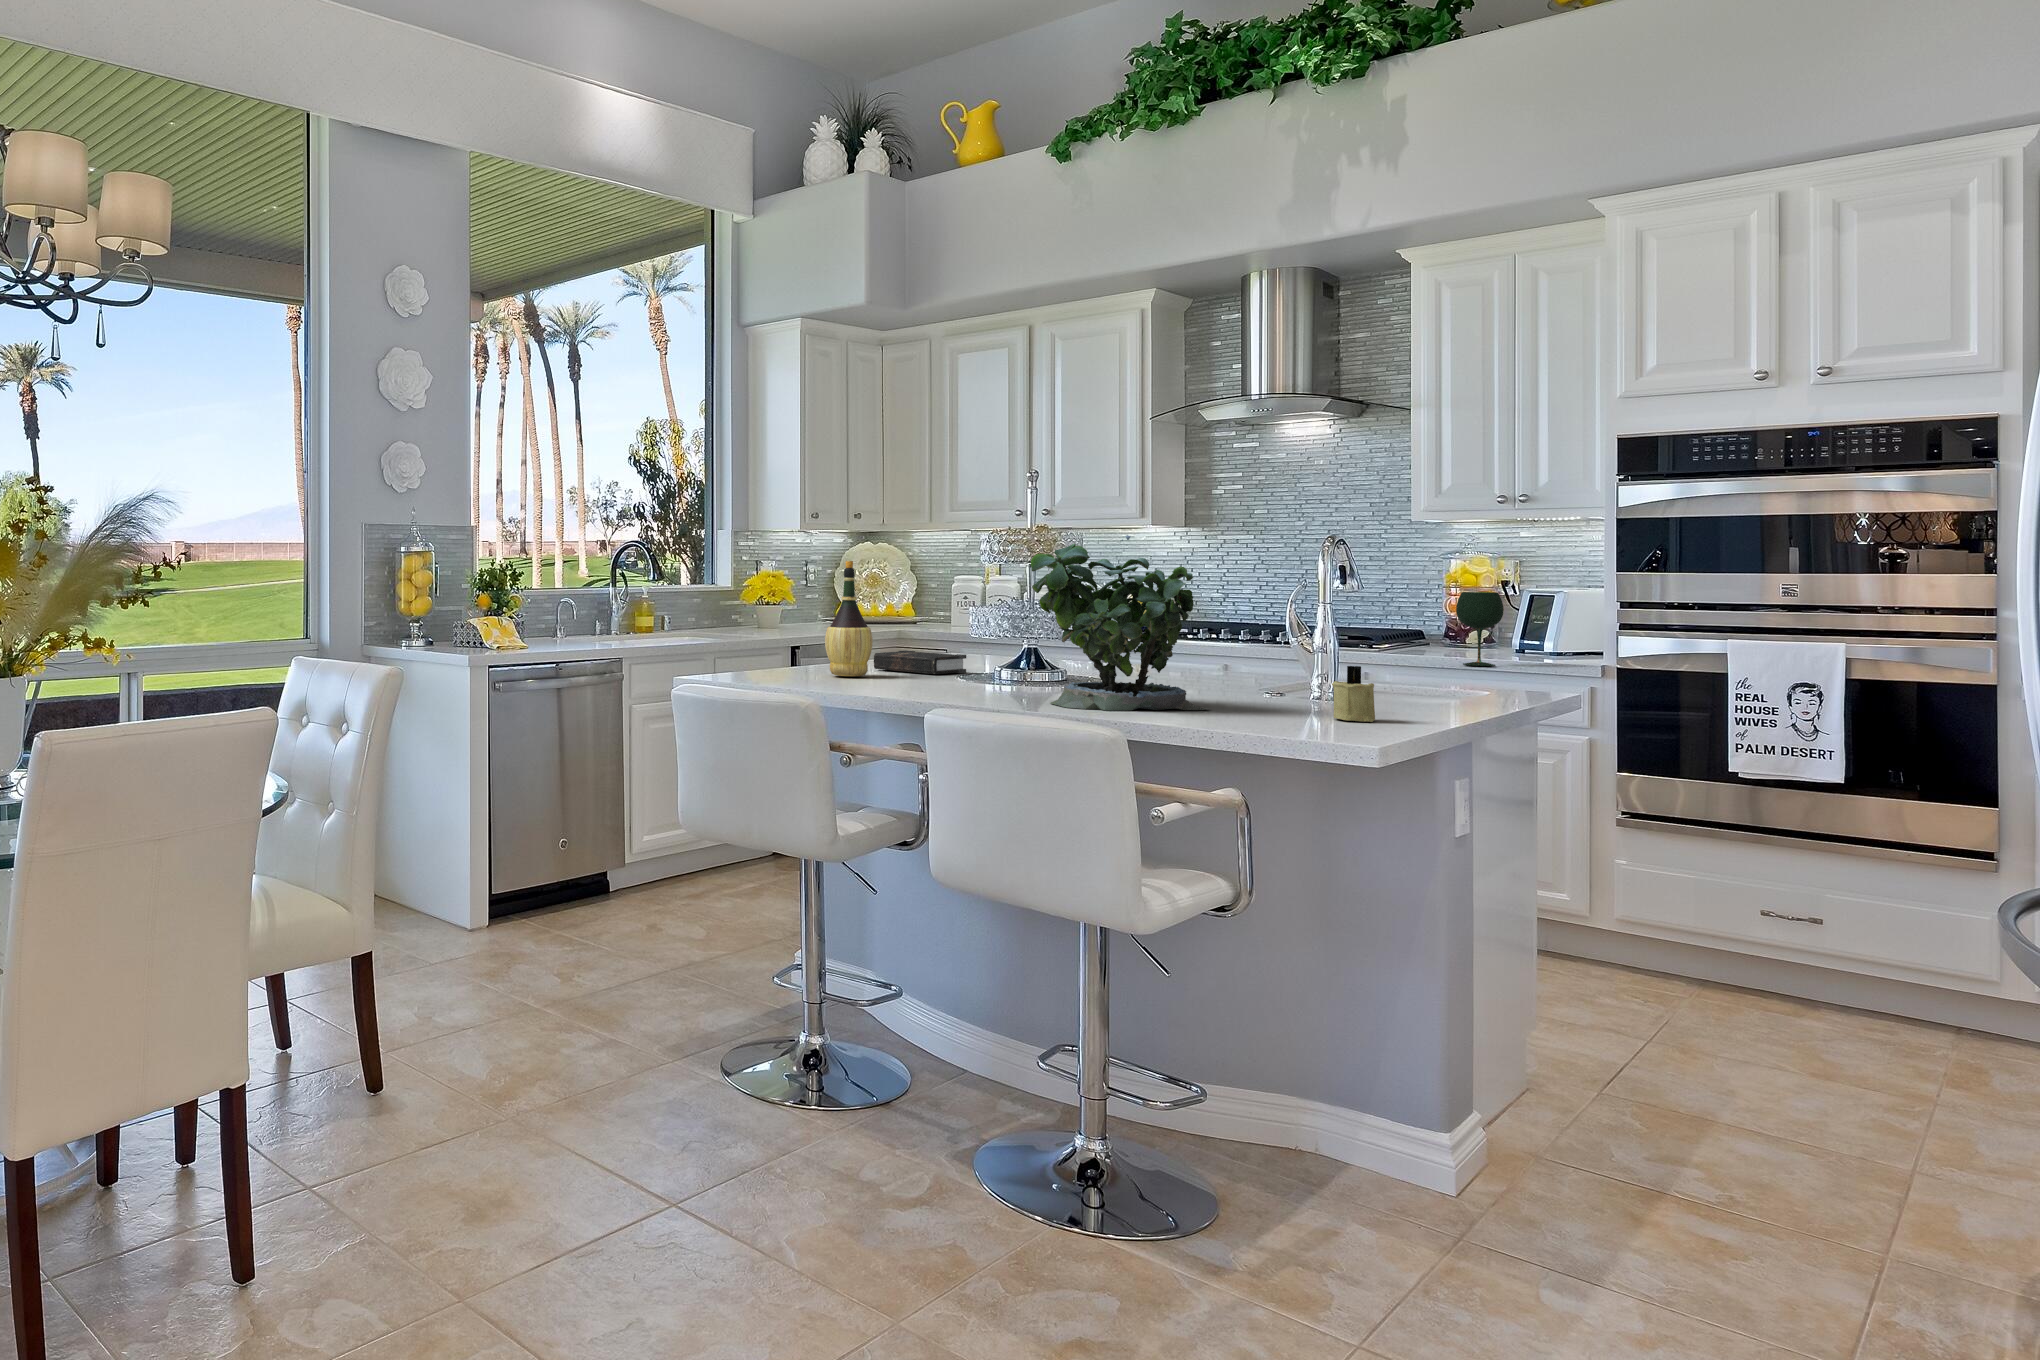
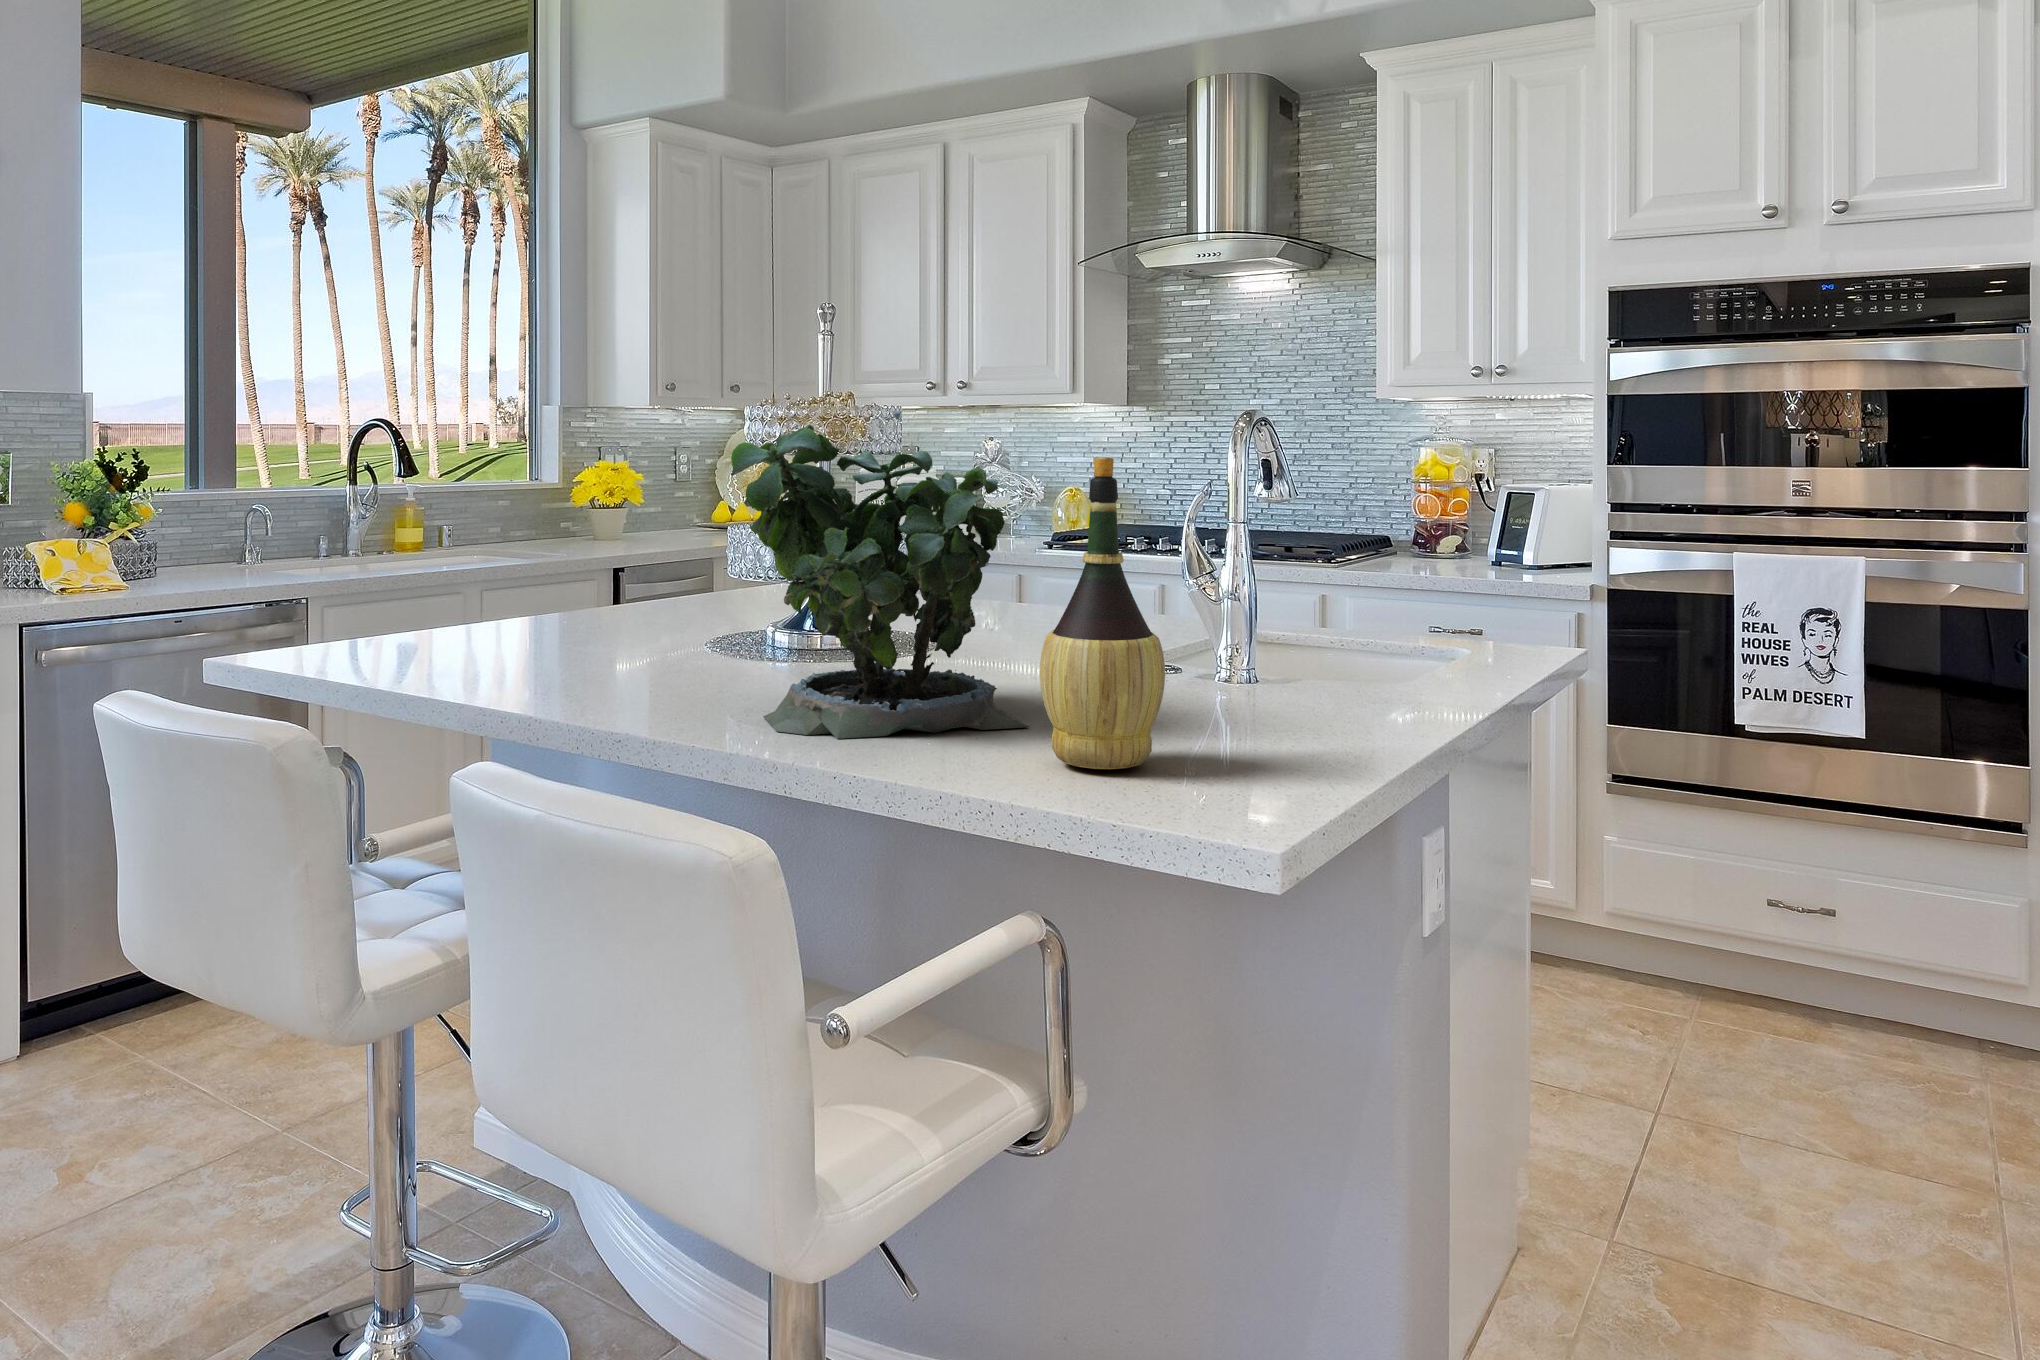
wine bottle: present [825,561,873,676] -> present [1040,457,1165,769]
wine glass: present [1456,592,1504,666] -> none [1425,489,1479,586]
hardback book: present [874,650,966,674] -> none [610,588,748,631]
candle: present [1332,666,1375,722] -> none [1217,651,1287,757]

